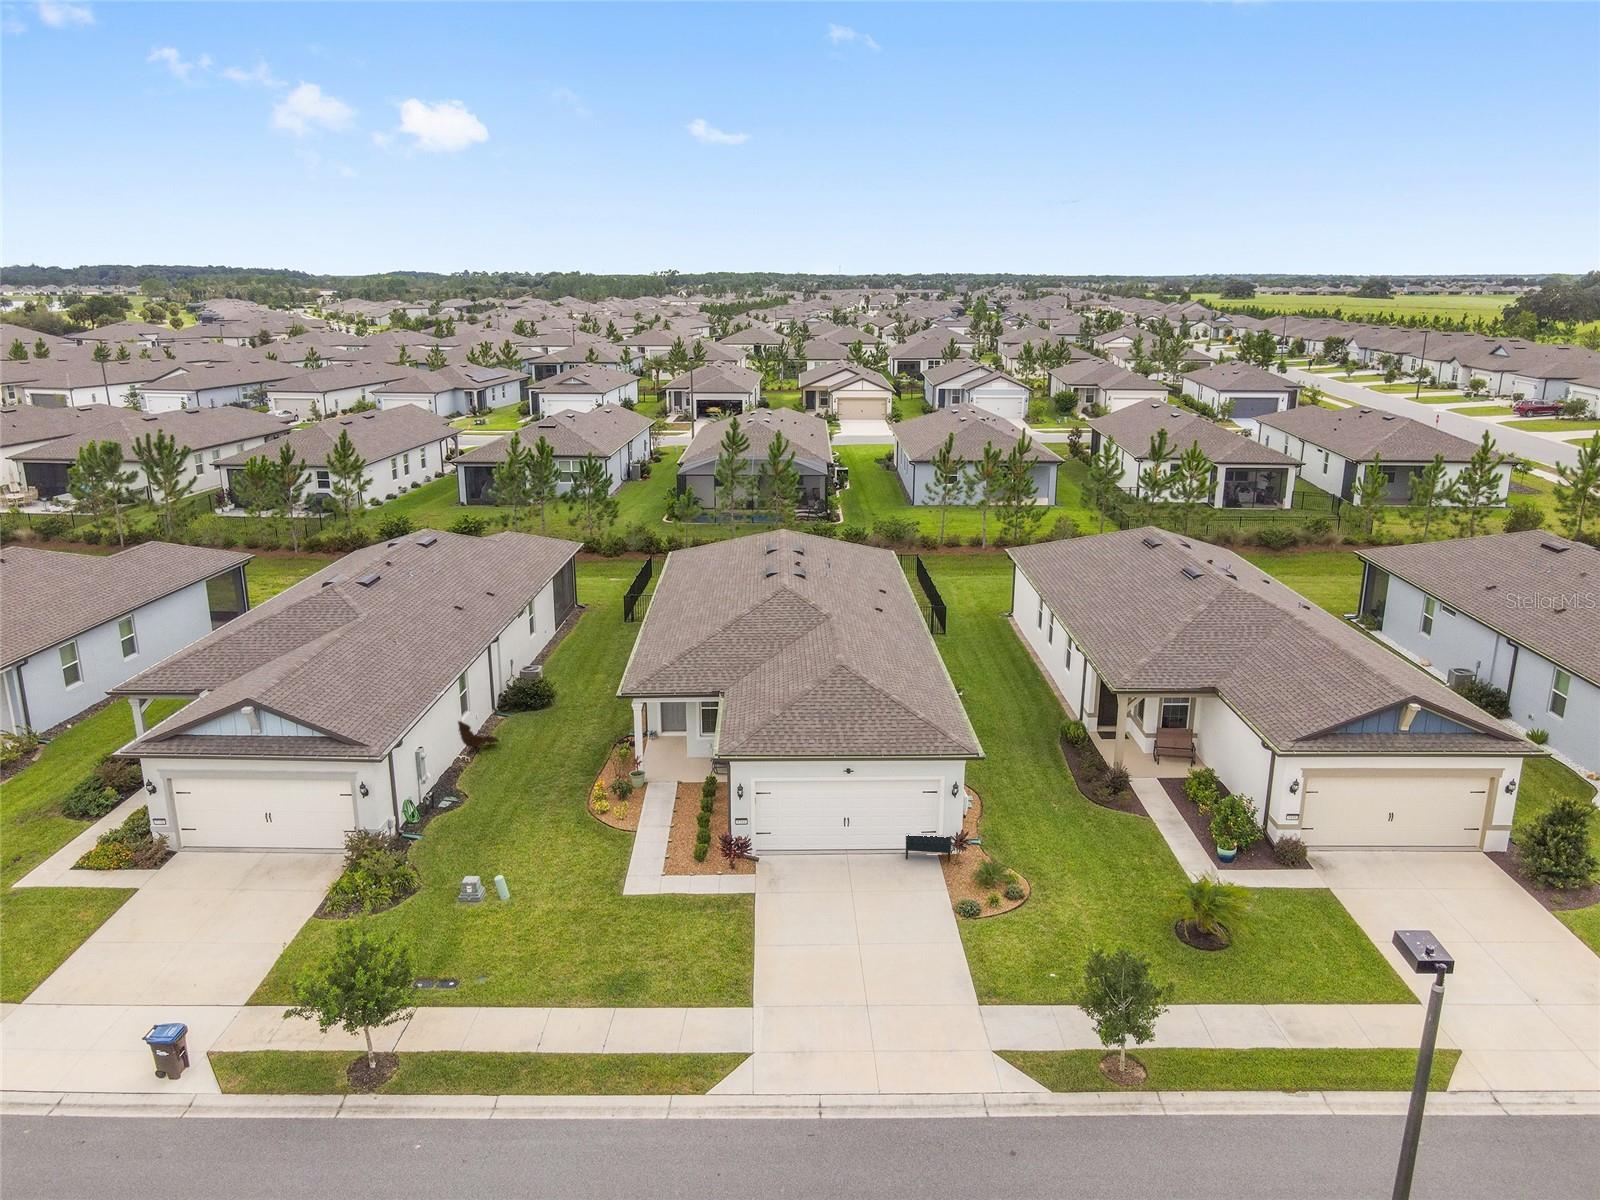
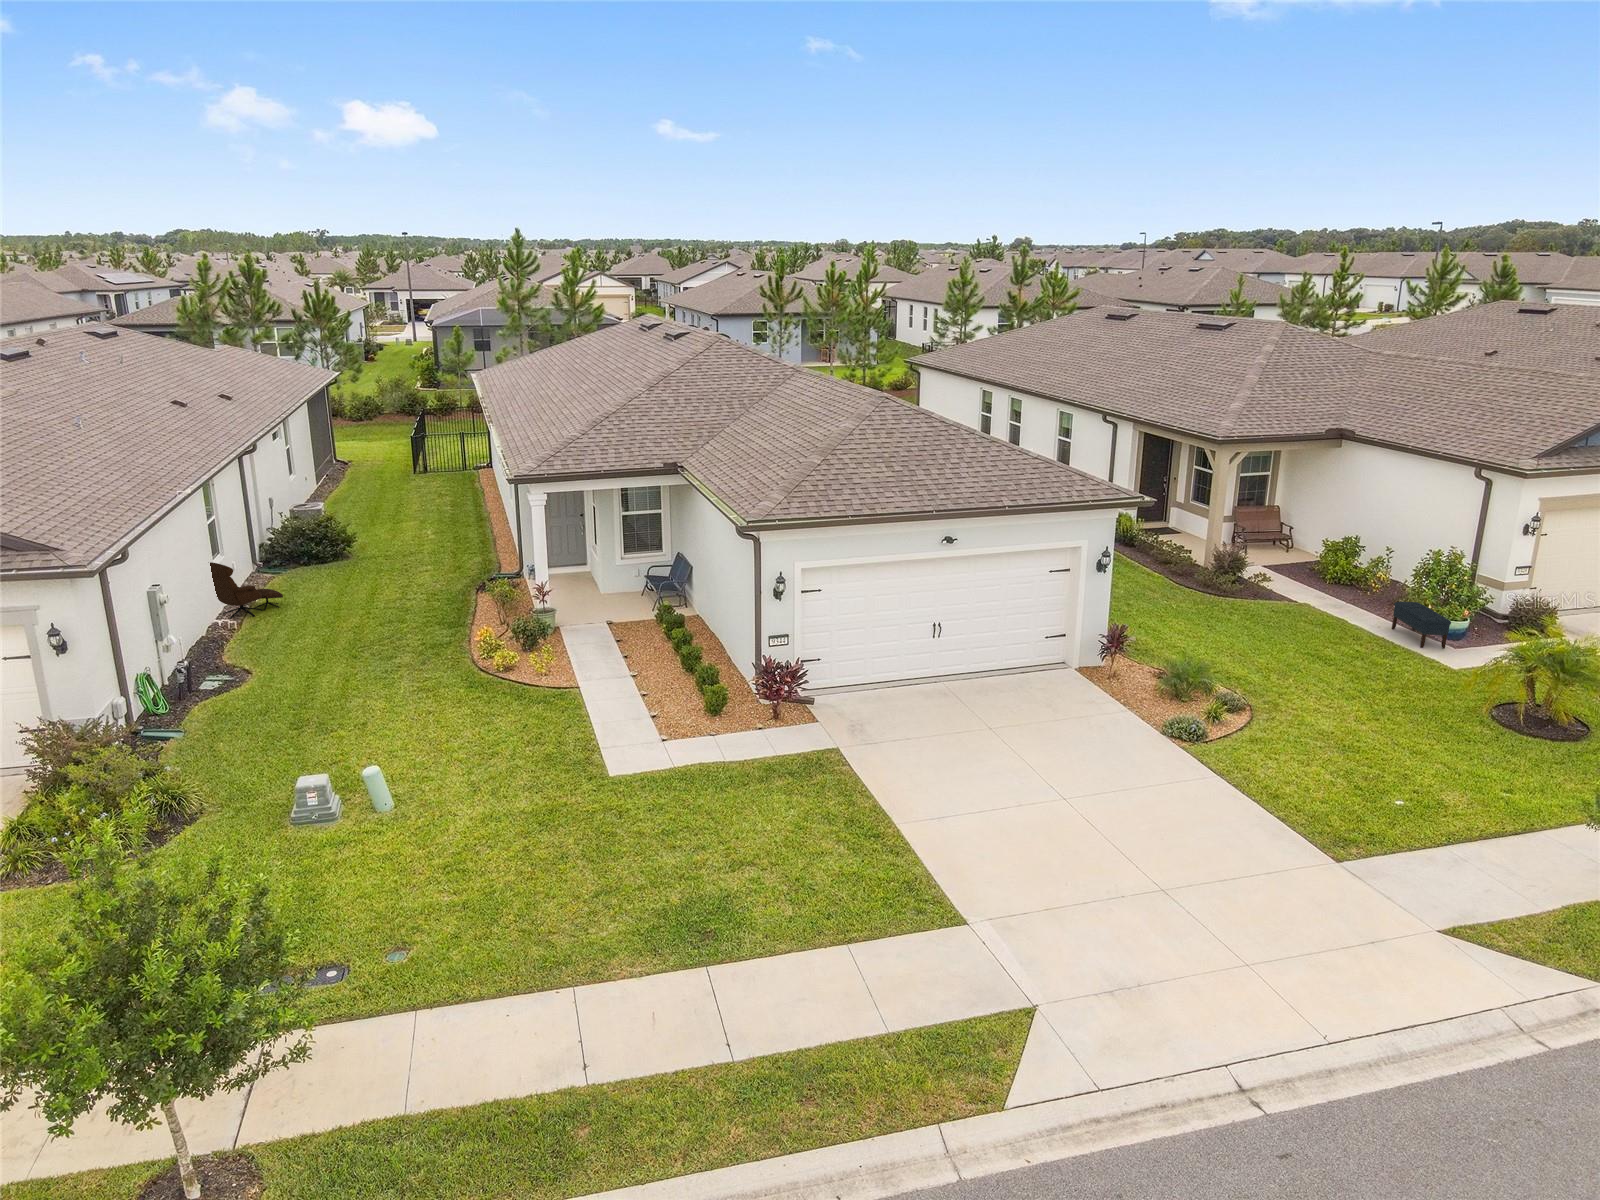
bench: present [906,834,952,862] -> present [1392,602,1451,648]

